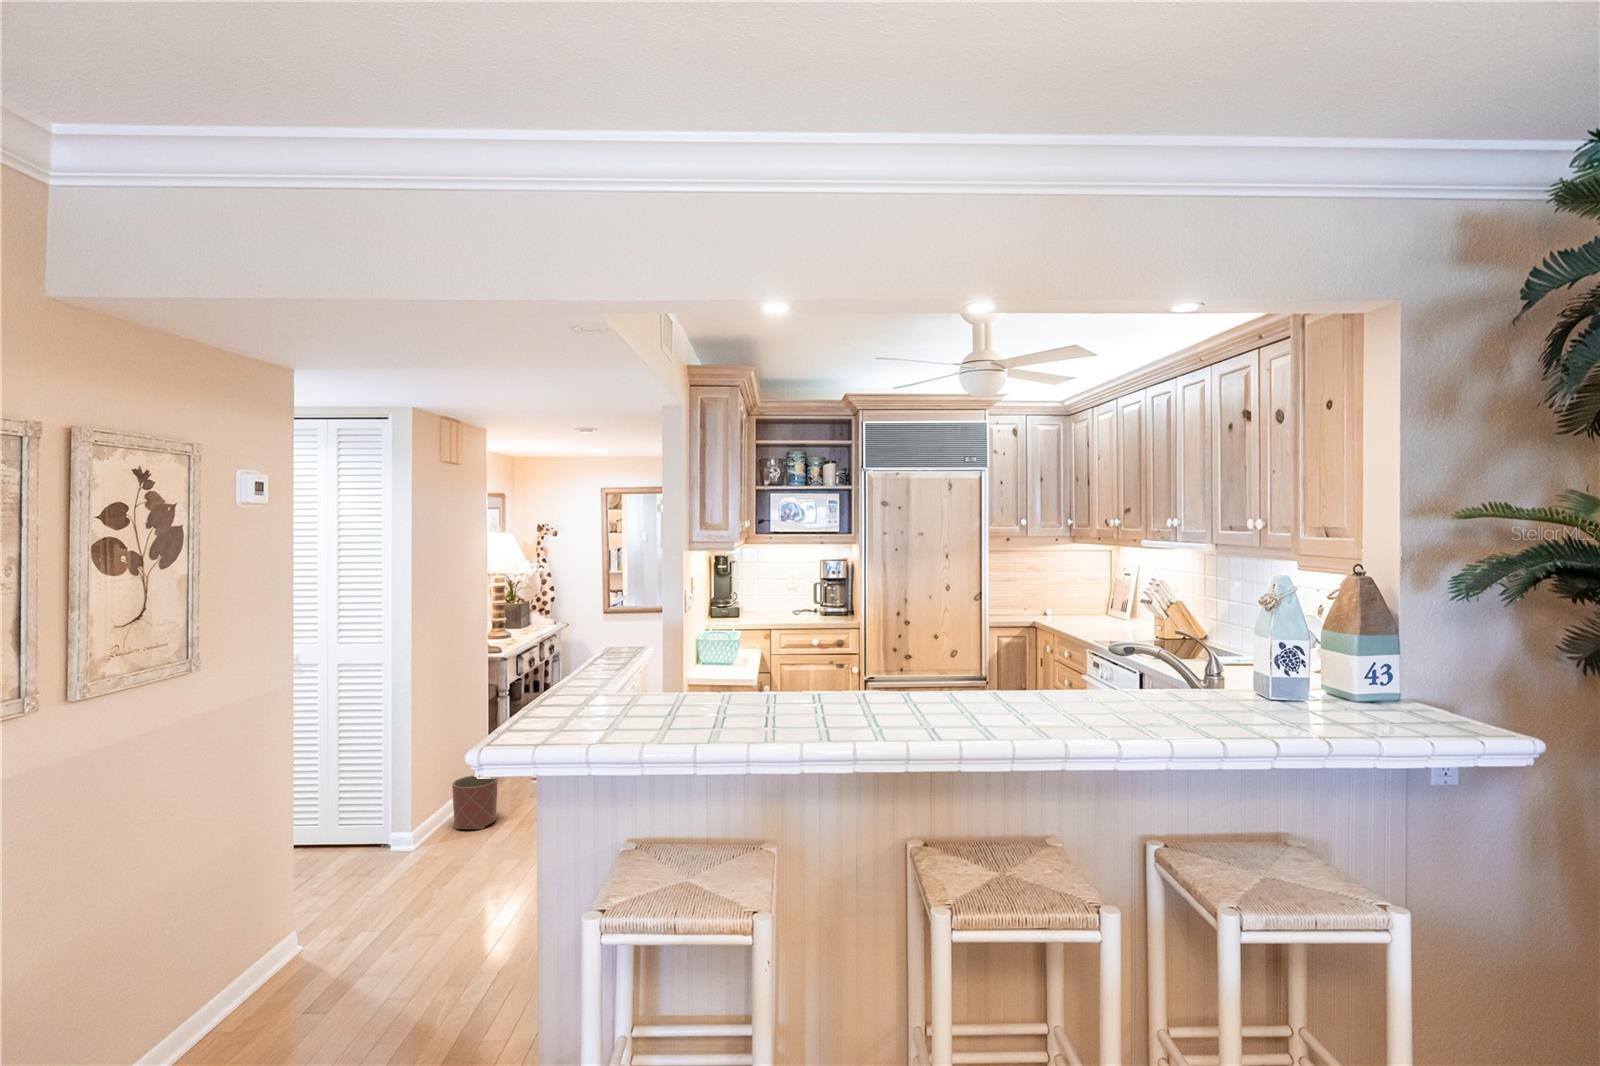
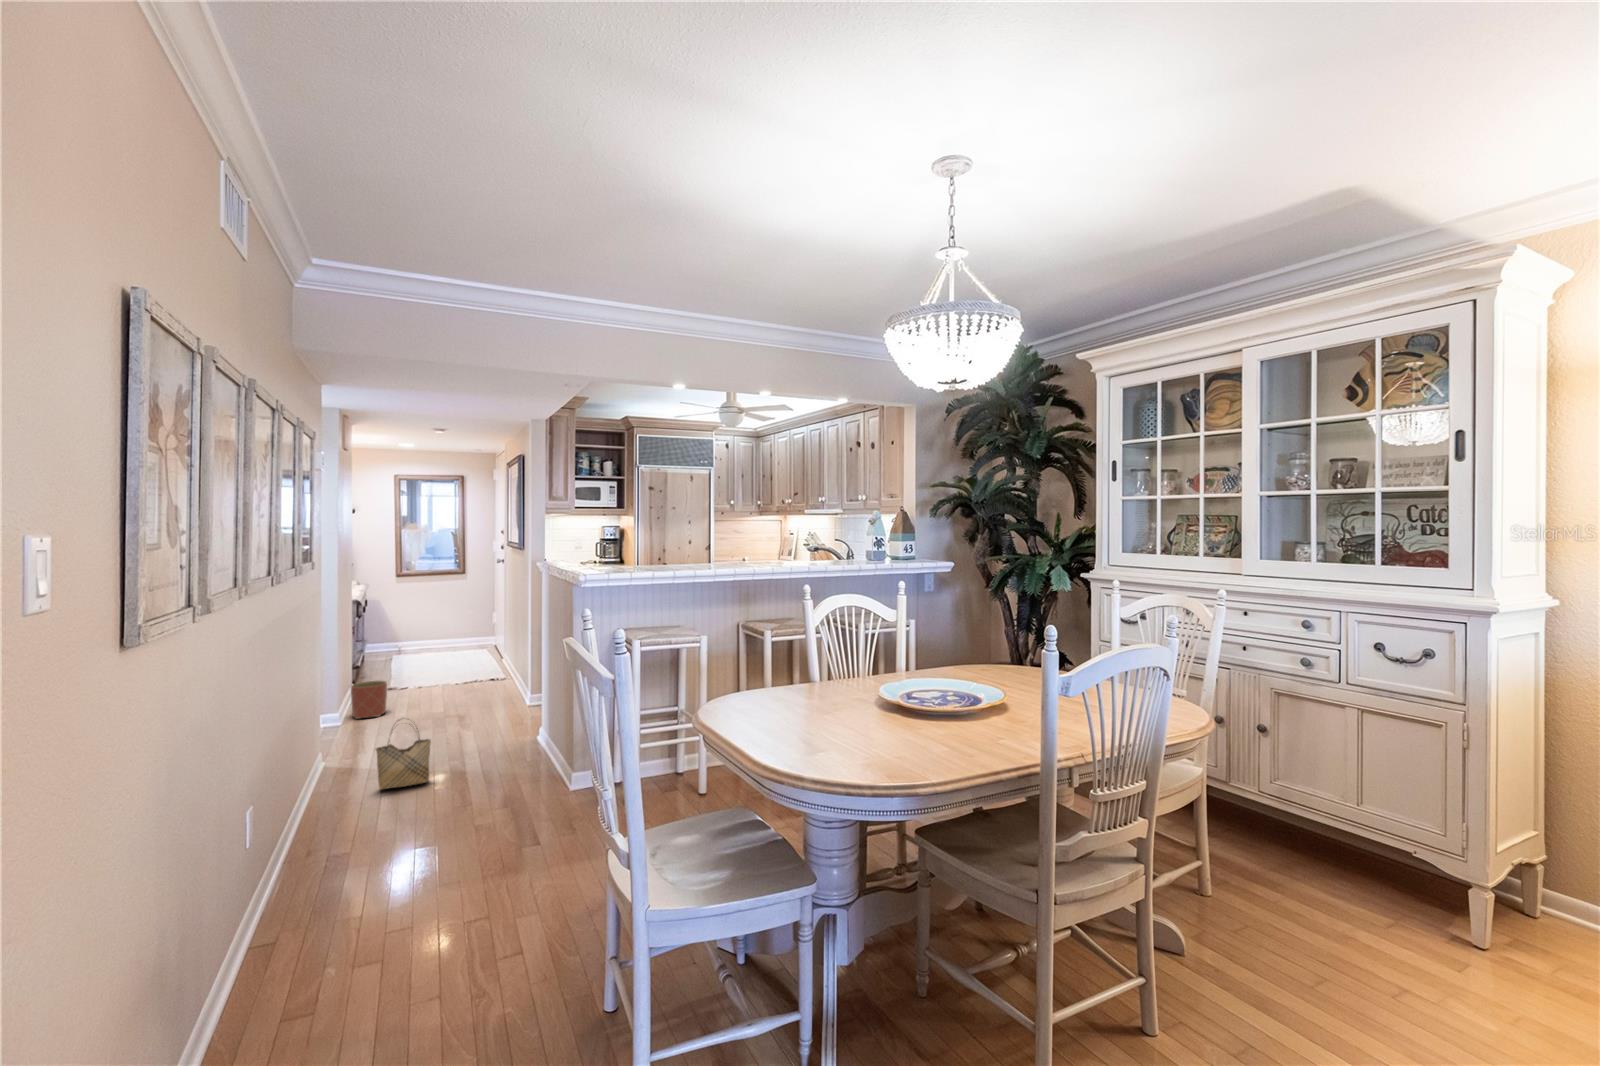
woven basket: none [311,907,399,1033] -> present [376,719,431,790]

